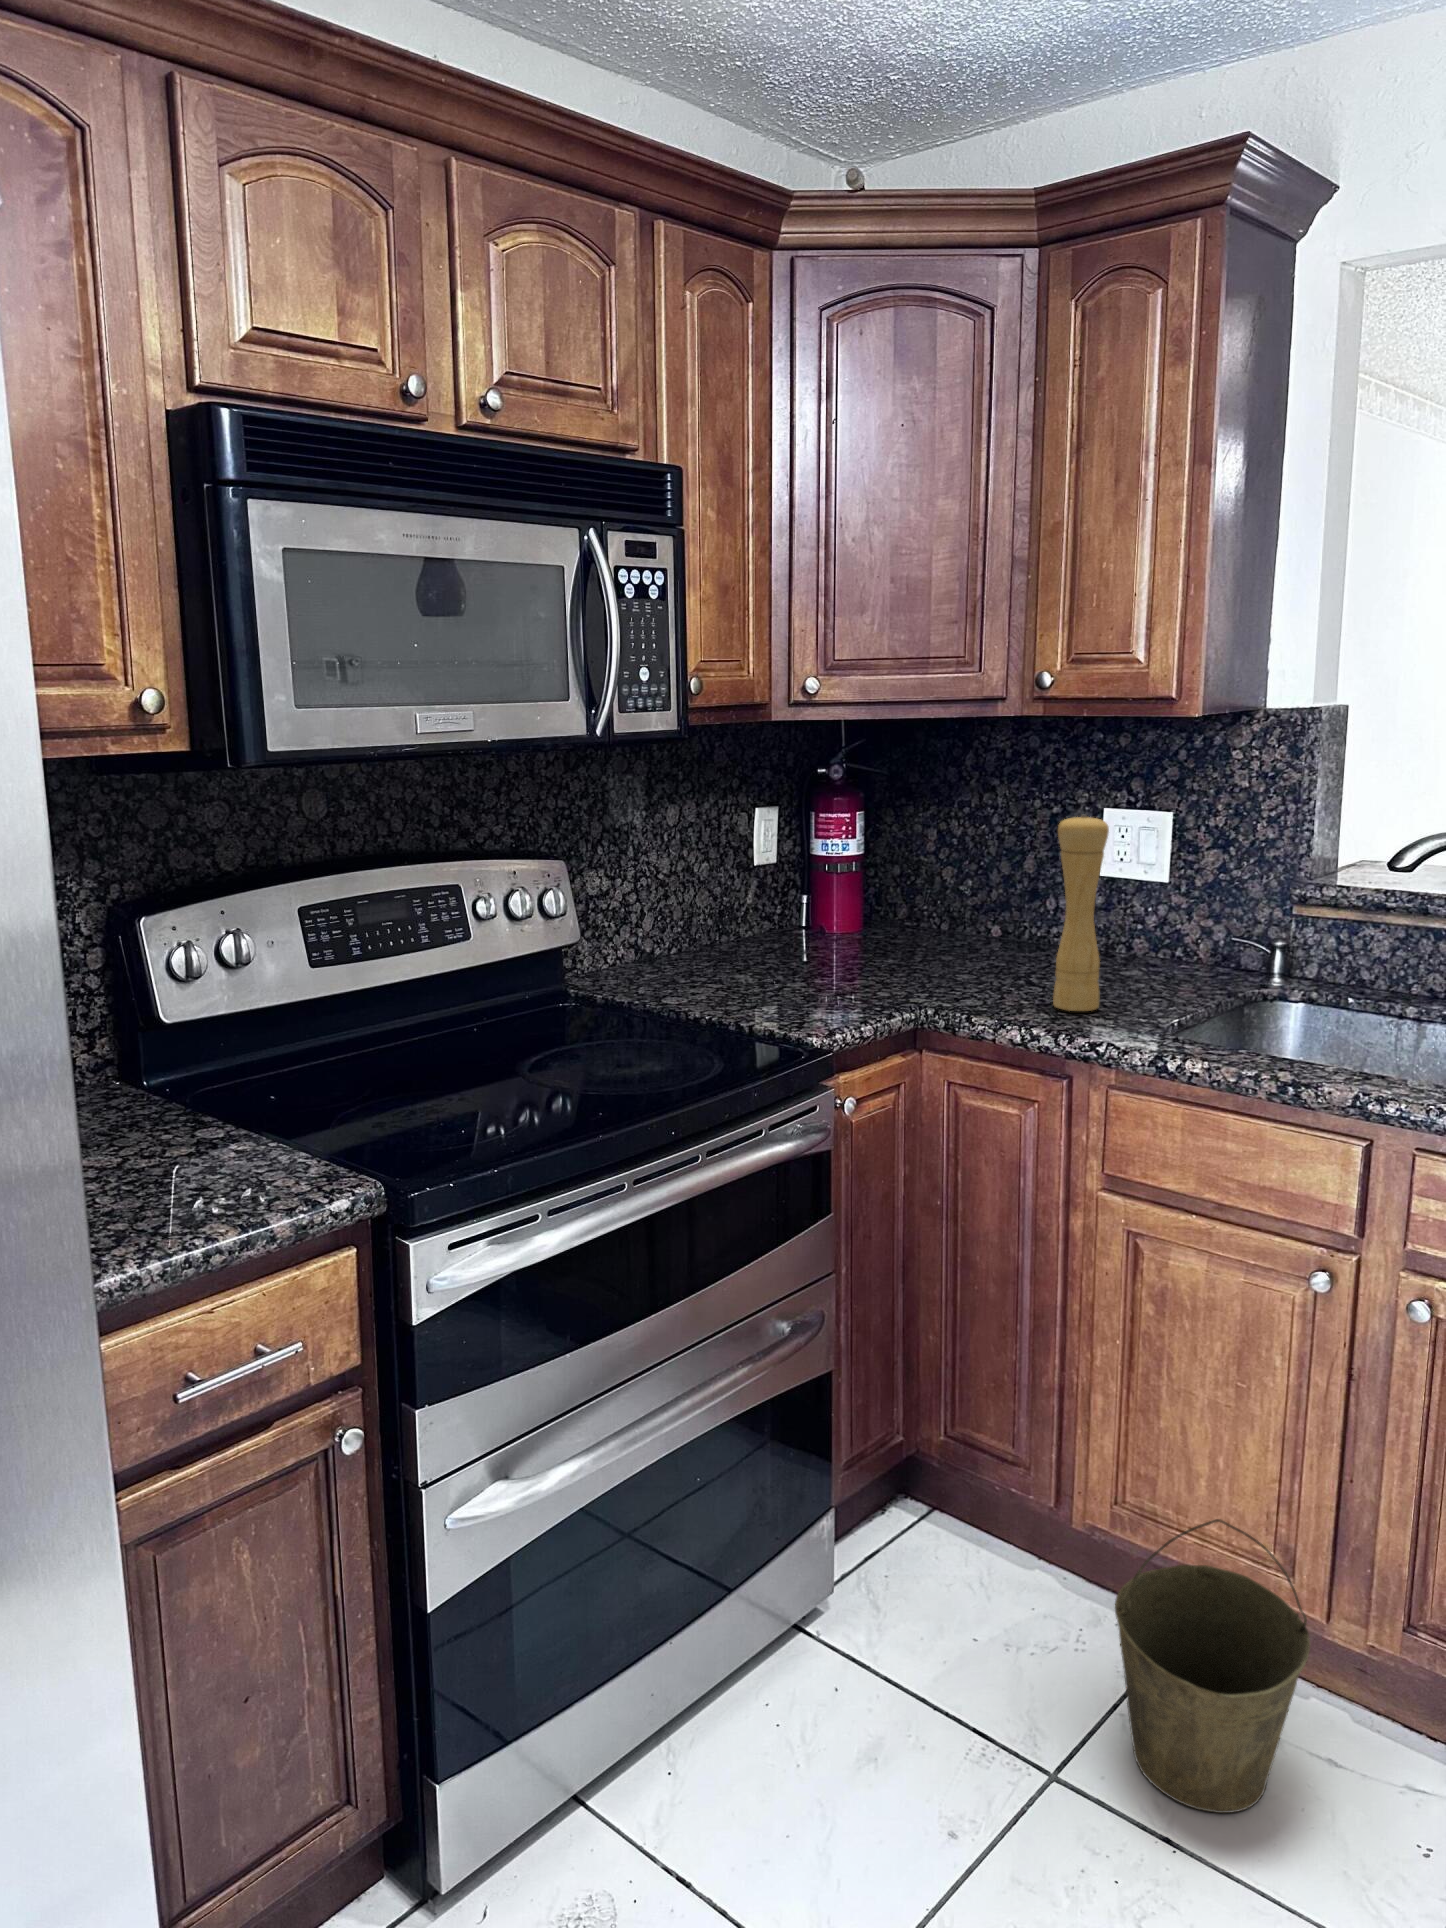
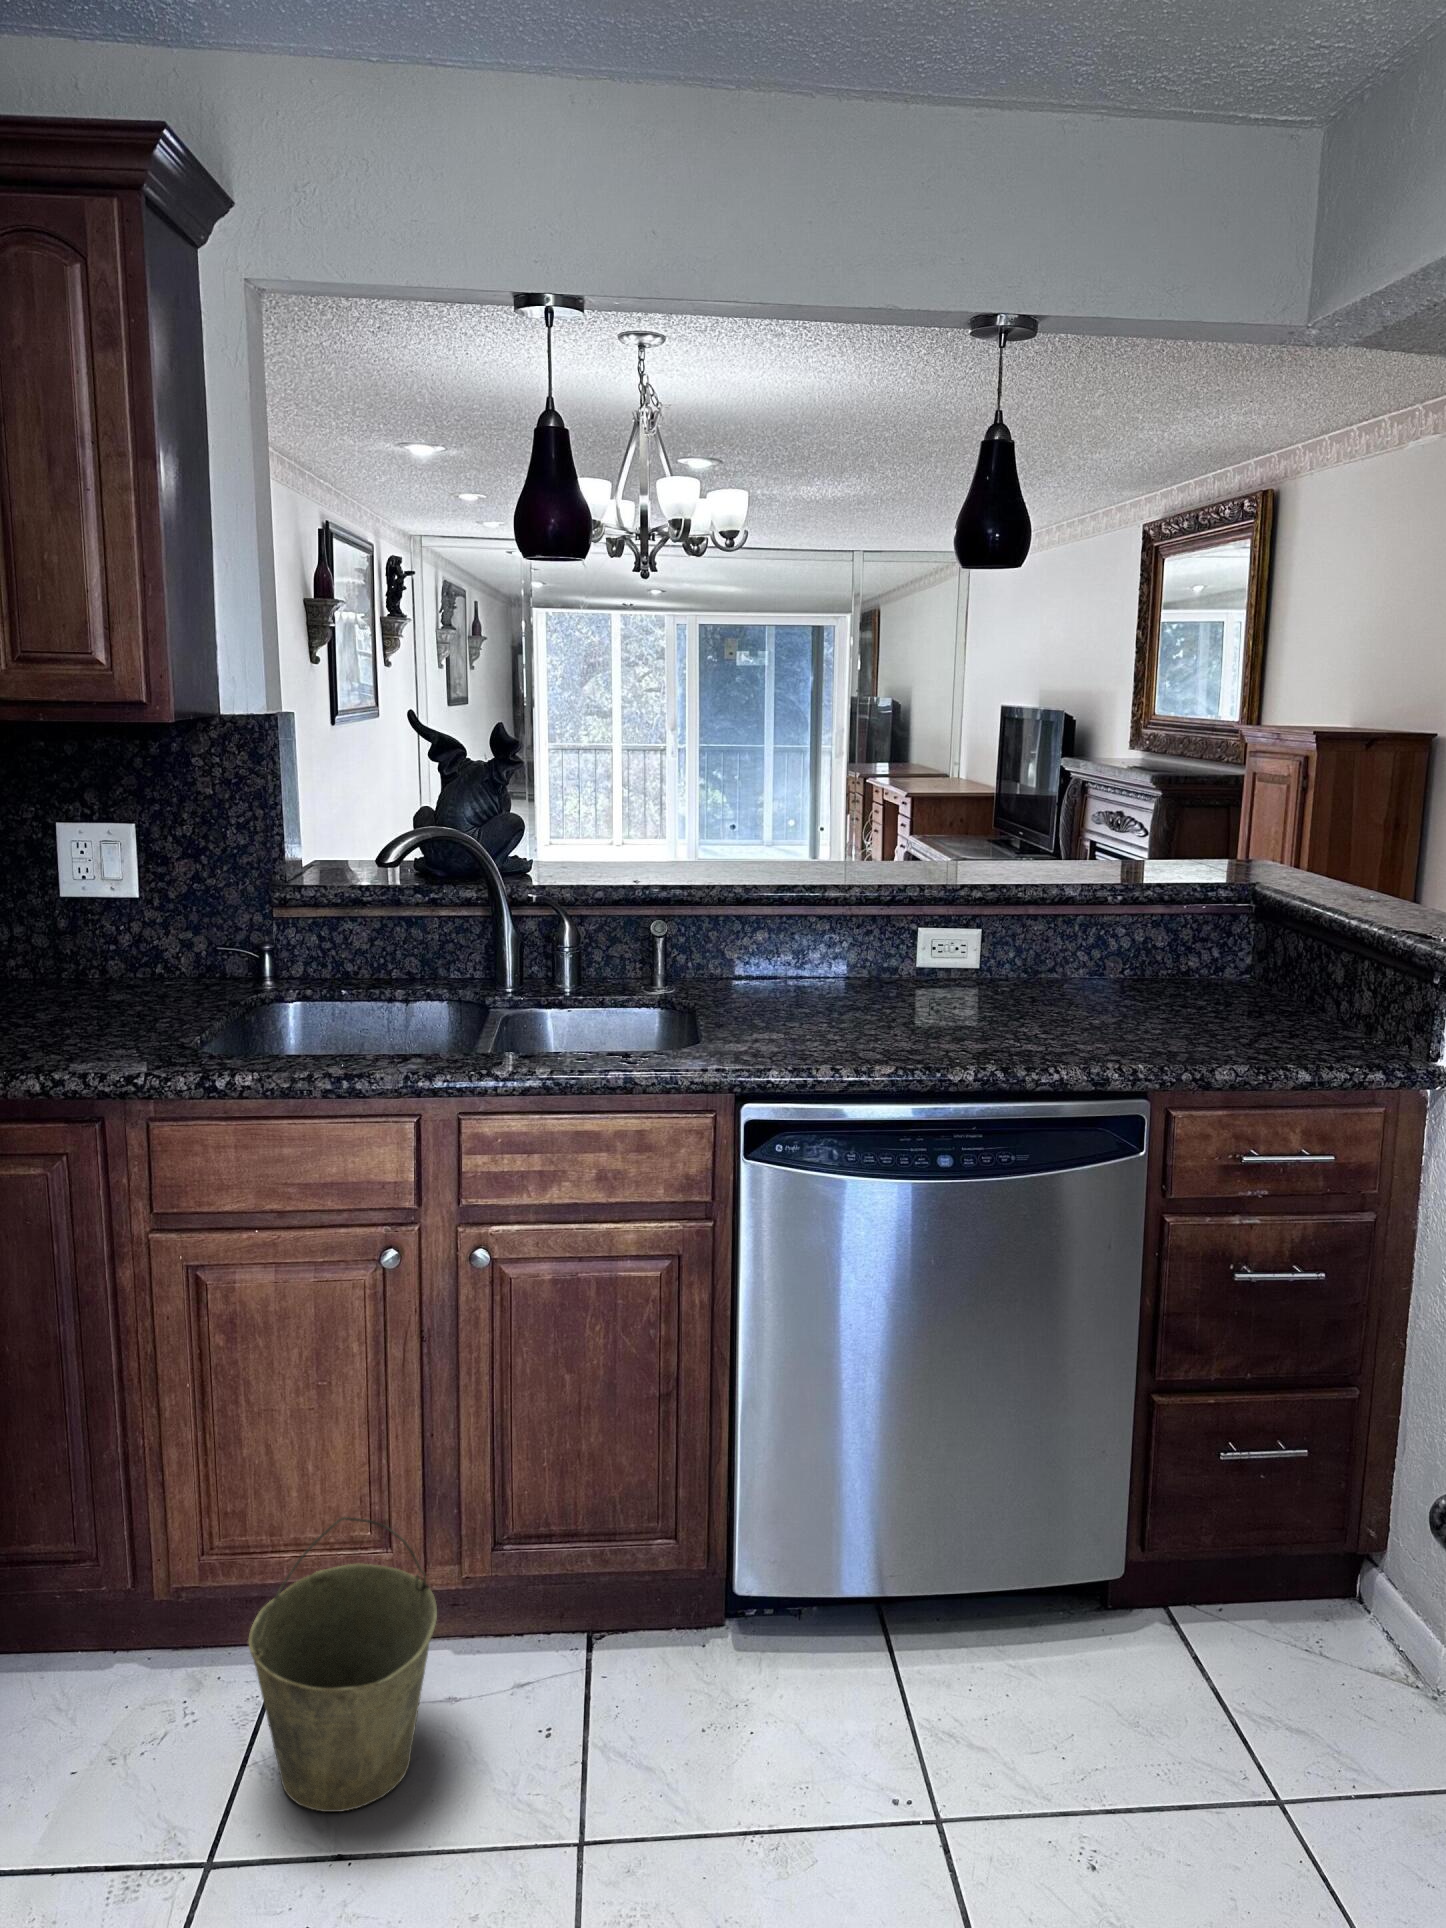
pepper mill: present [1053,814,1109,1011] -> none [41,830,111,1047]

